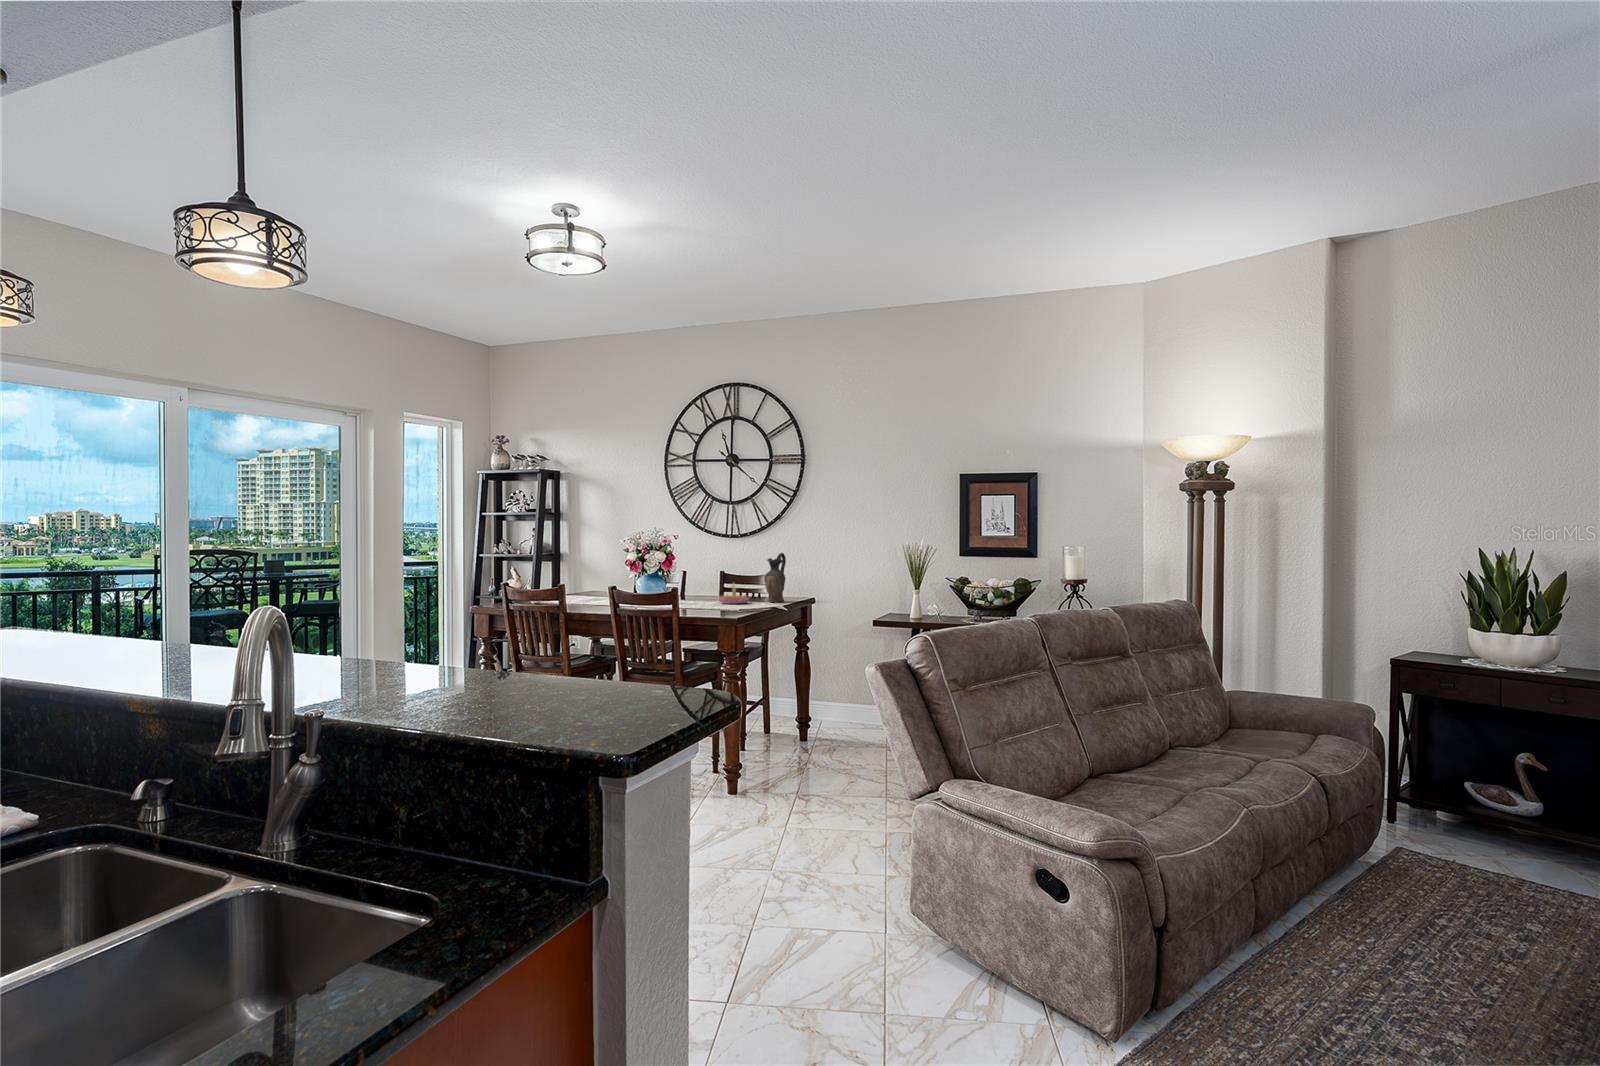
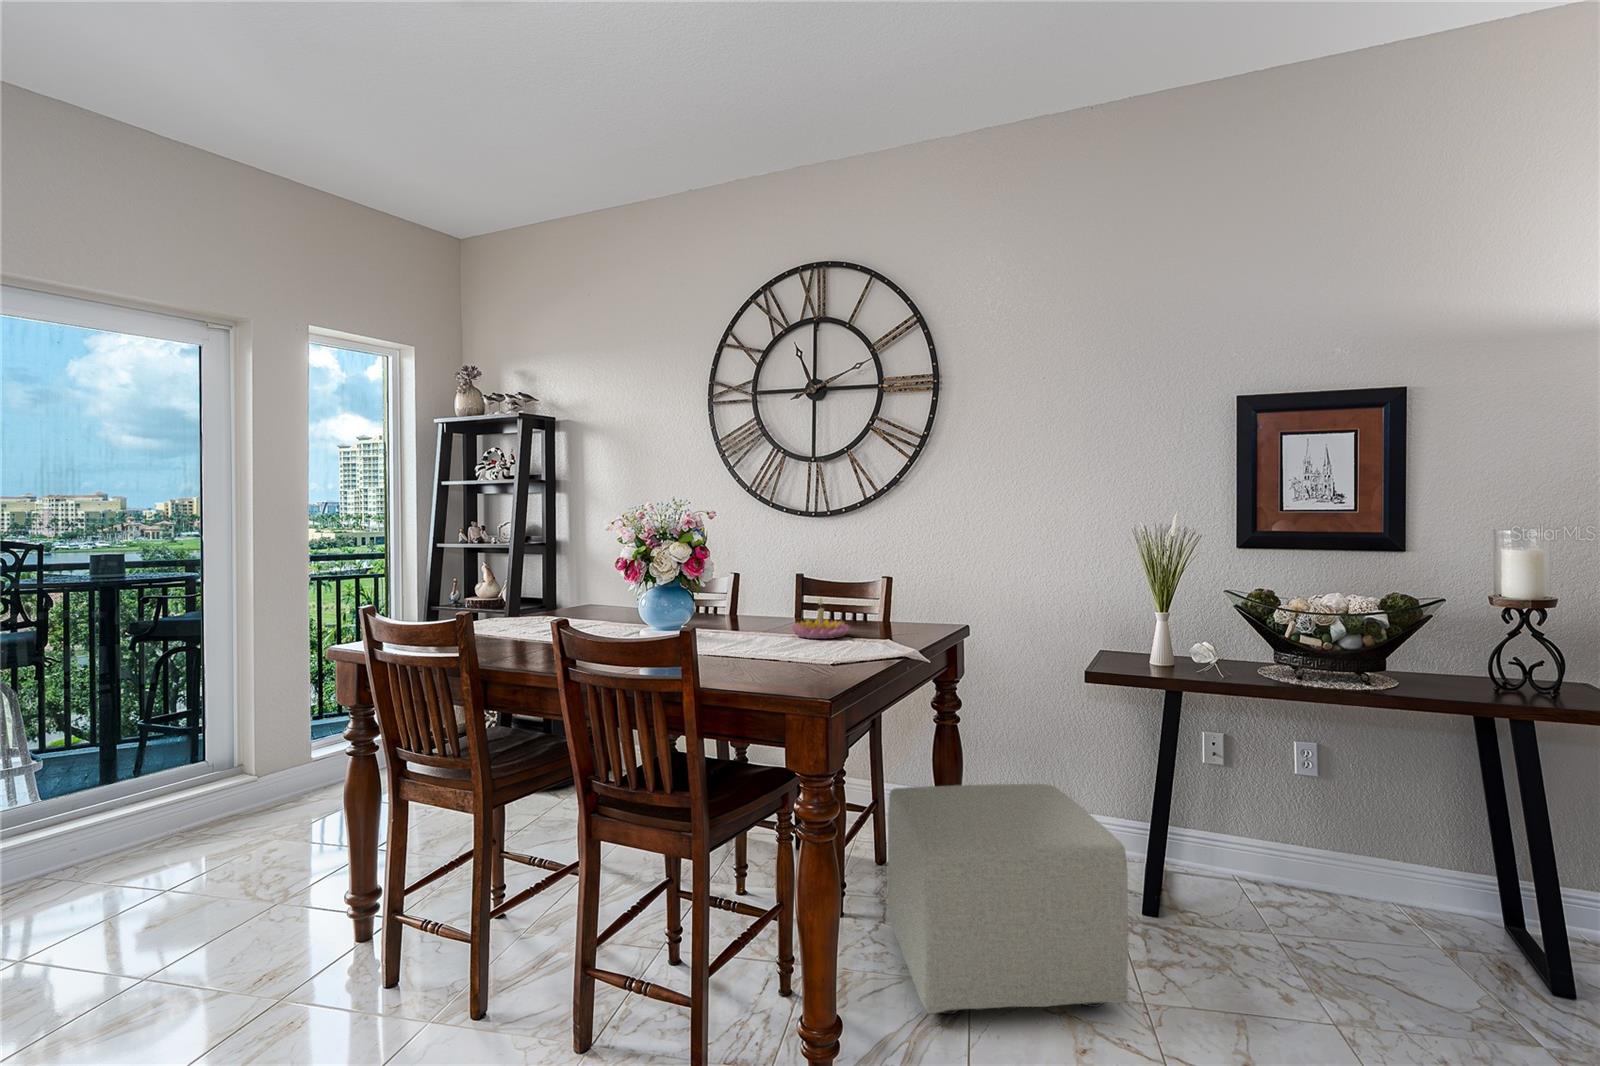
ceramic pitcher: present [764,553,786,602] -> none [876,543,914,633]
ottoman: none [768,677,876,774] -> present [887,784,1129,1014]

